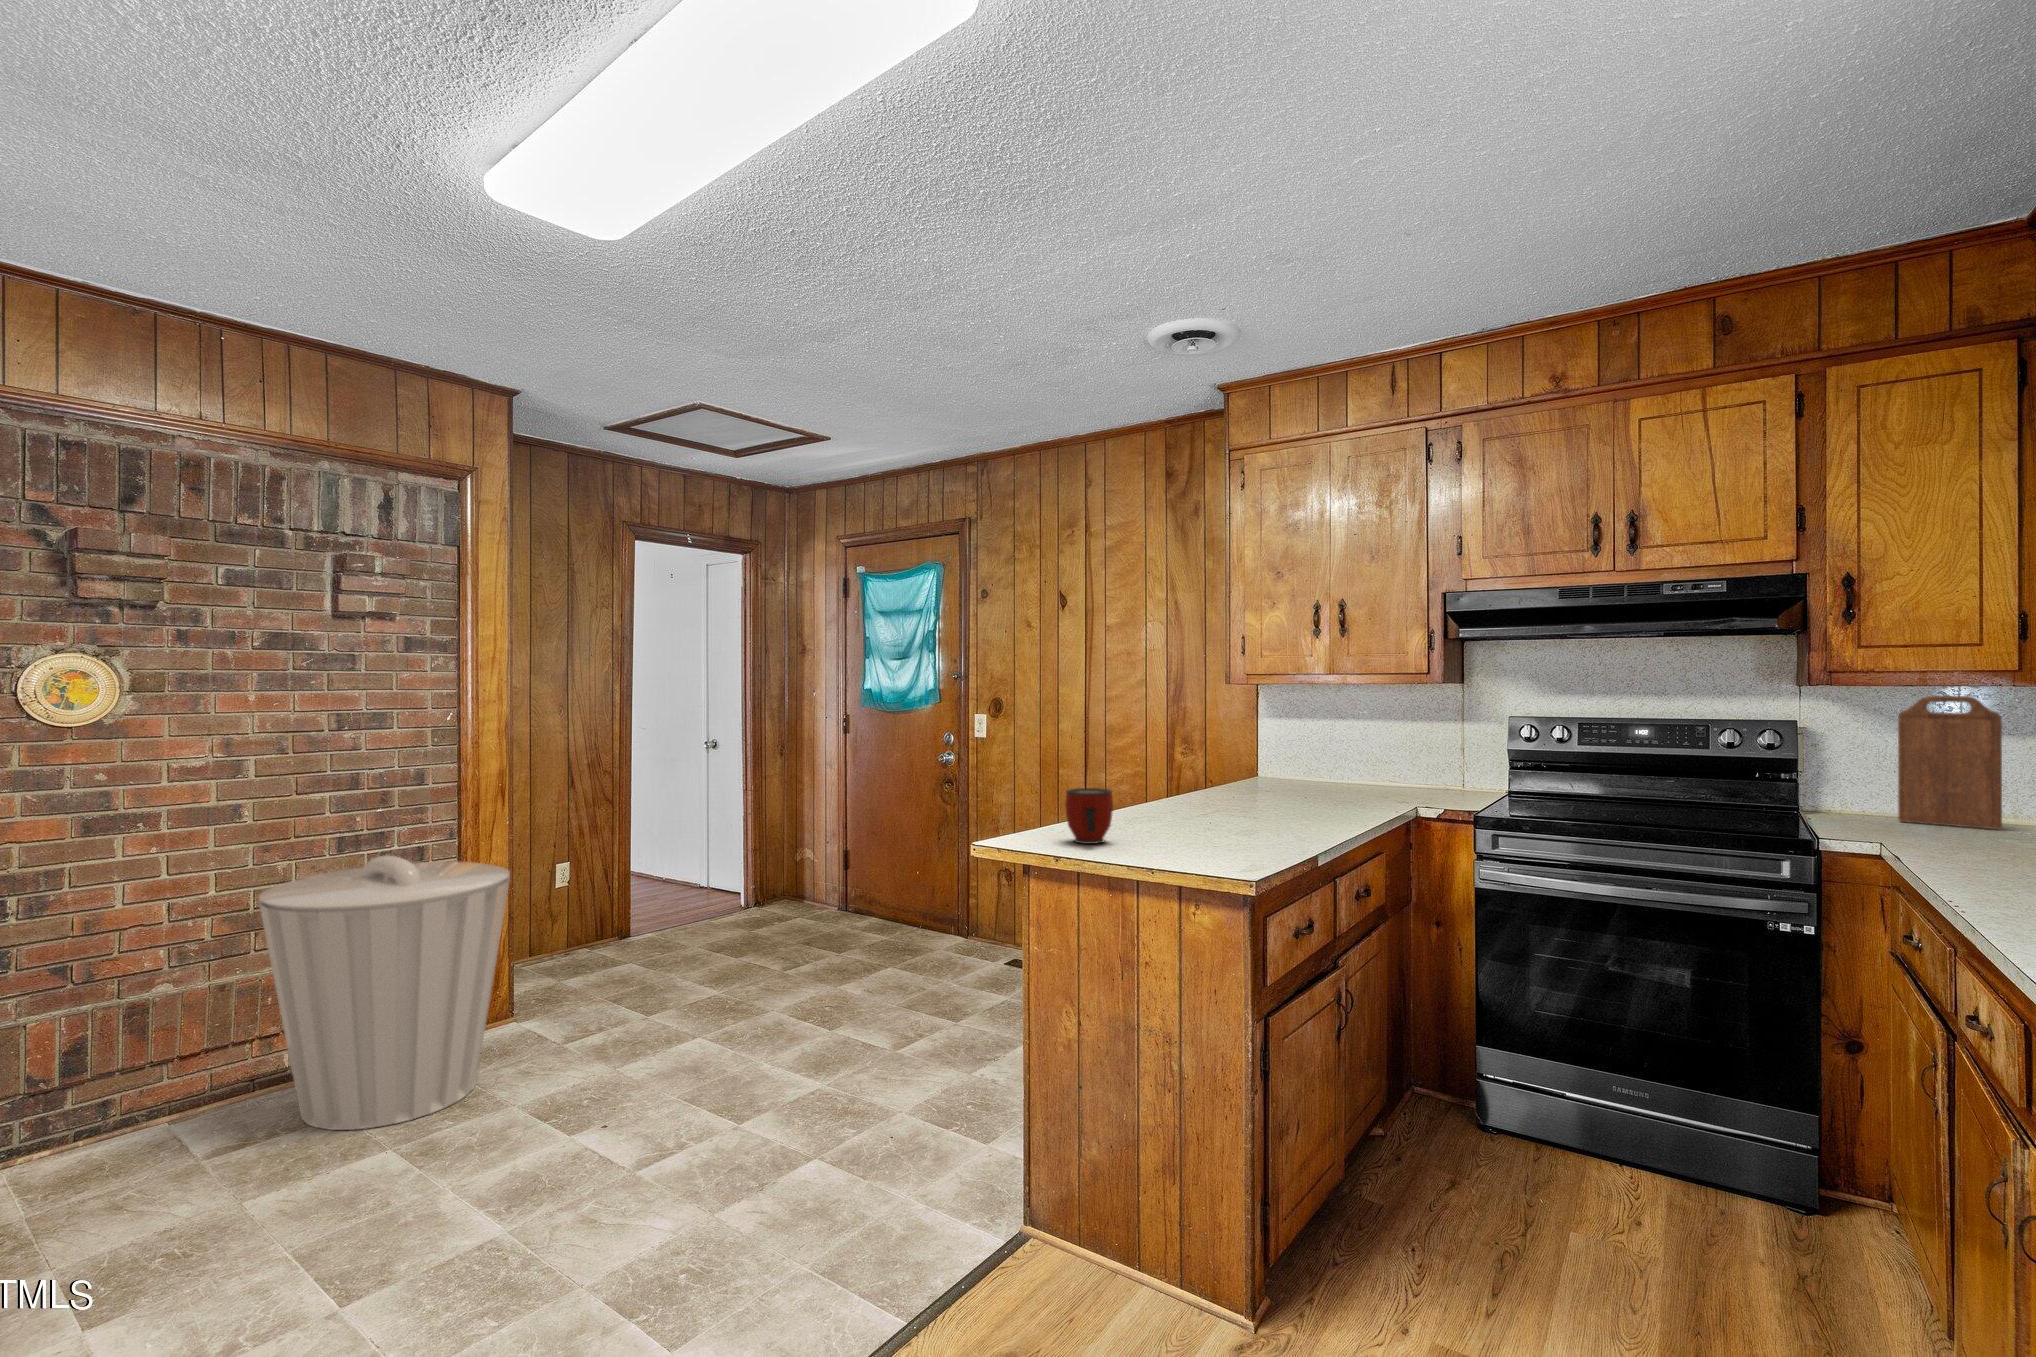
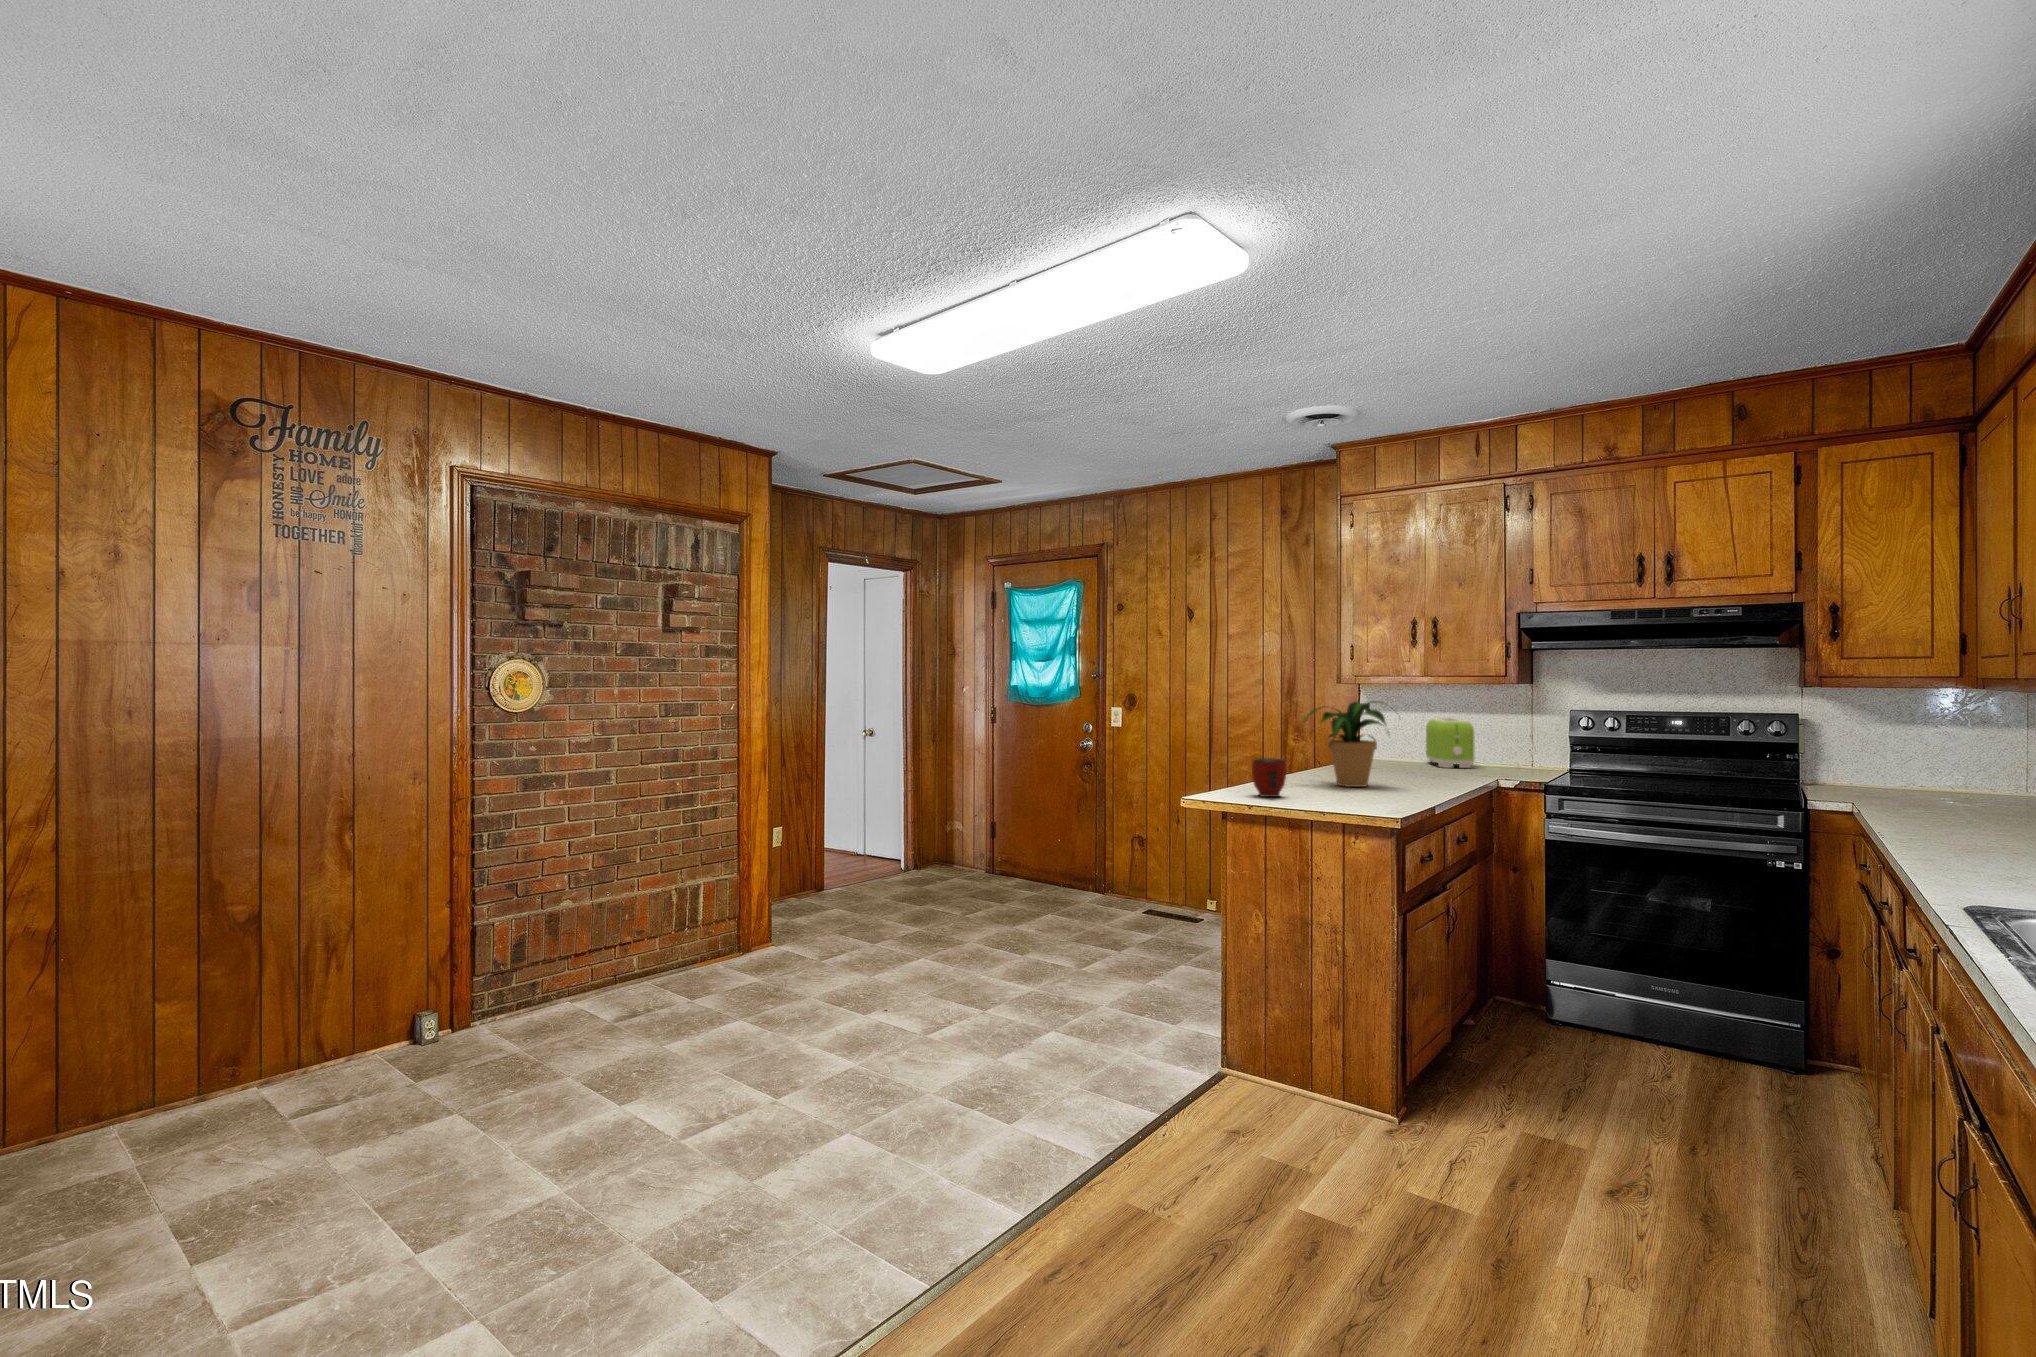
cutting board: present [1898,696,2002,829] -> none [1875,695,1954,796]
potted plant: none [1152,706,1280,824] -> present [1304,702,1387,787]
toaster: none [1336,727,1392,791] -> present [1426,718,1474,768]
trash can: present [259,855,510,1130] -> none [636,809,801,1006]

